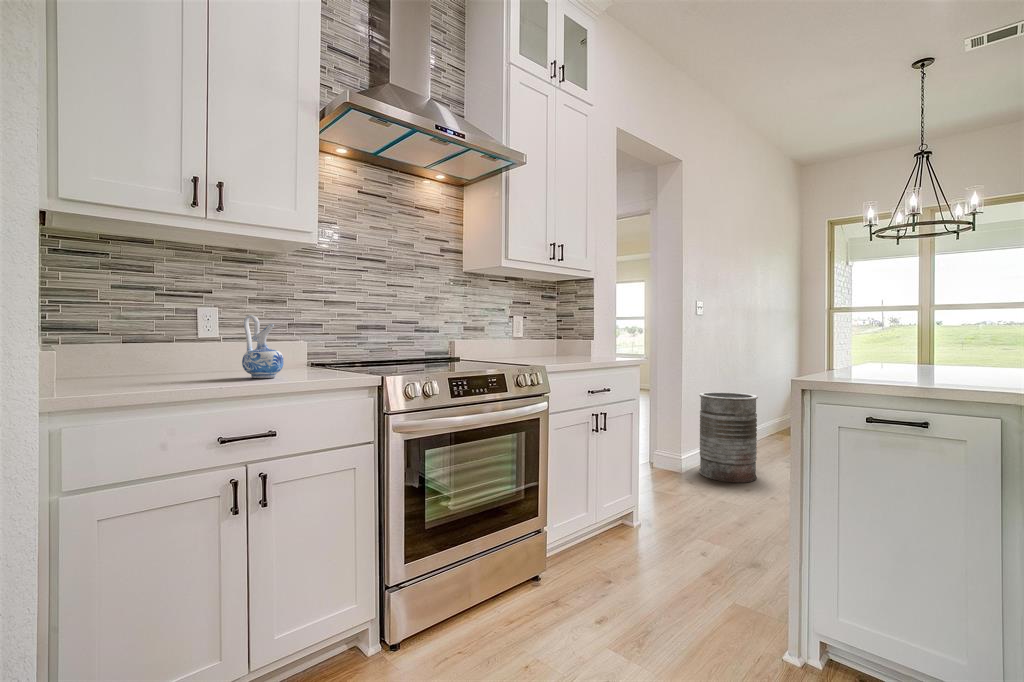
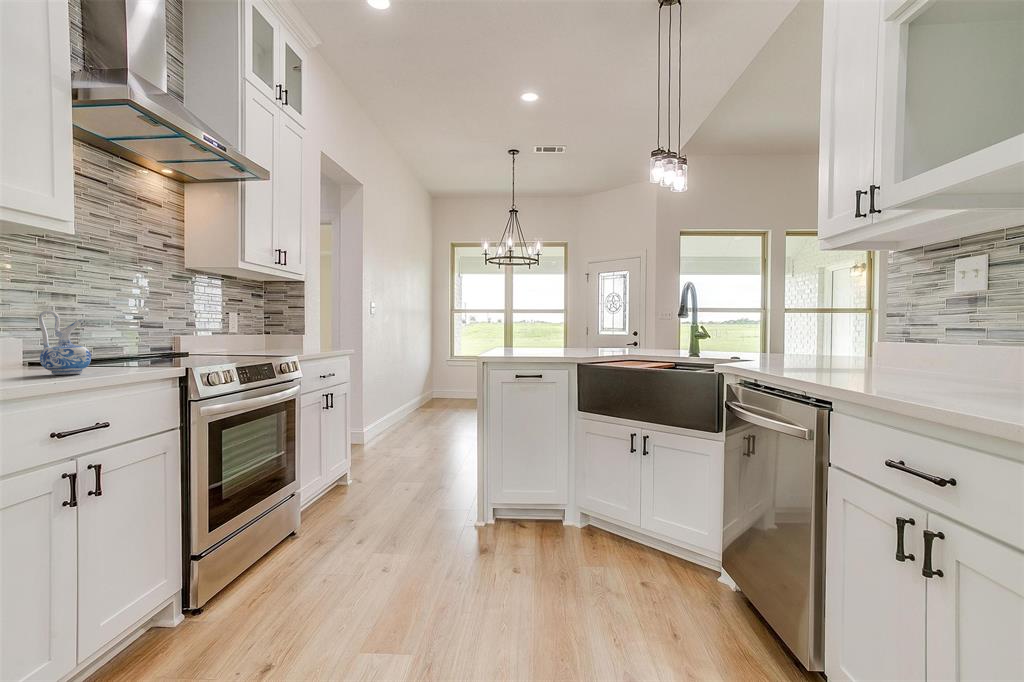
trash can: present [699,392,758,483] -> none [378,375,421,444]

